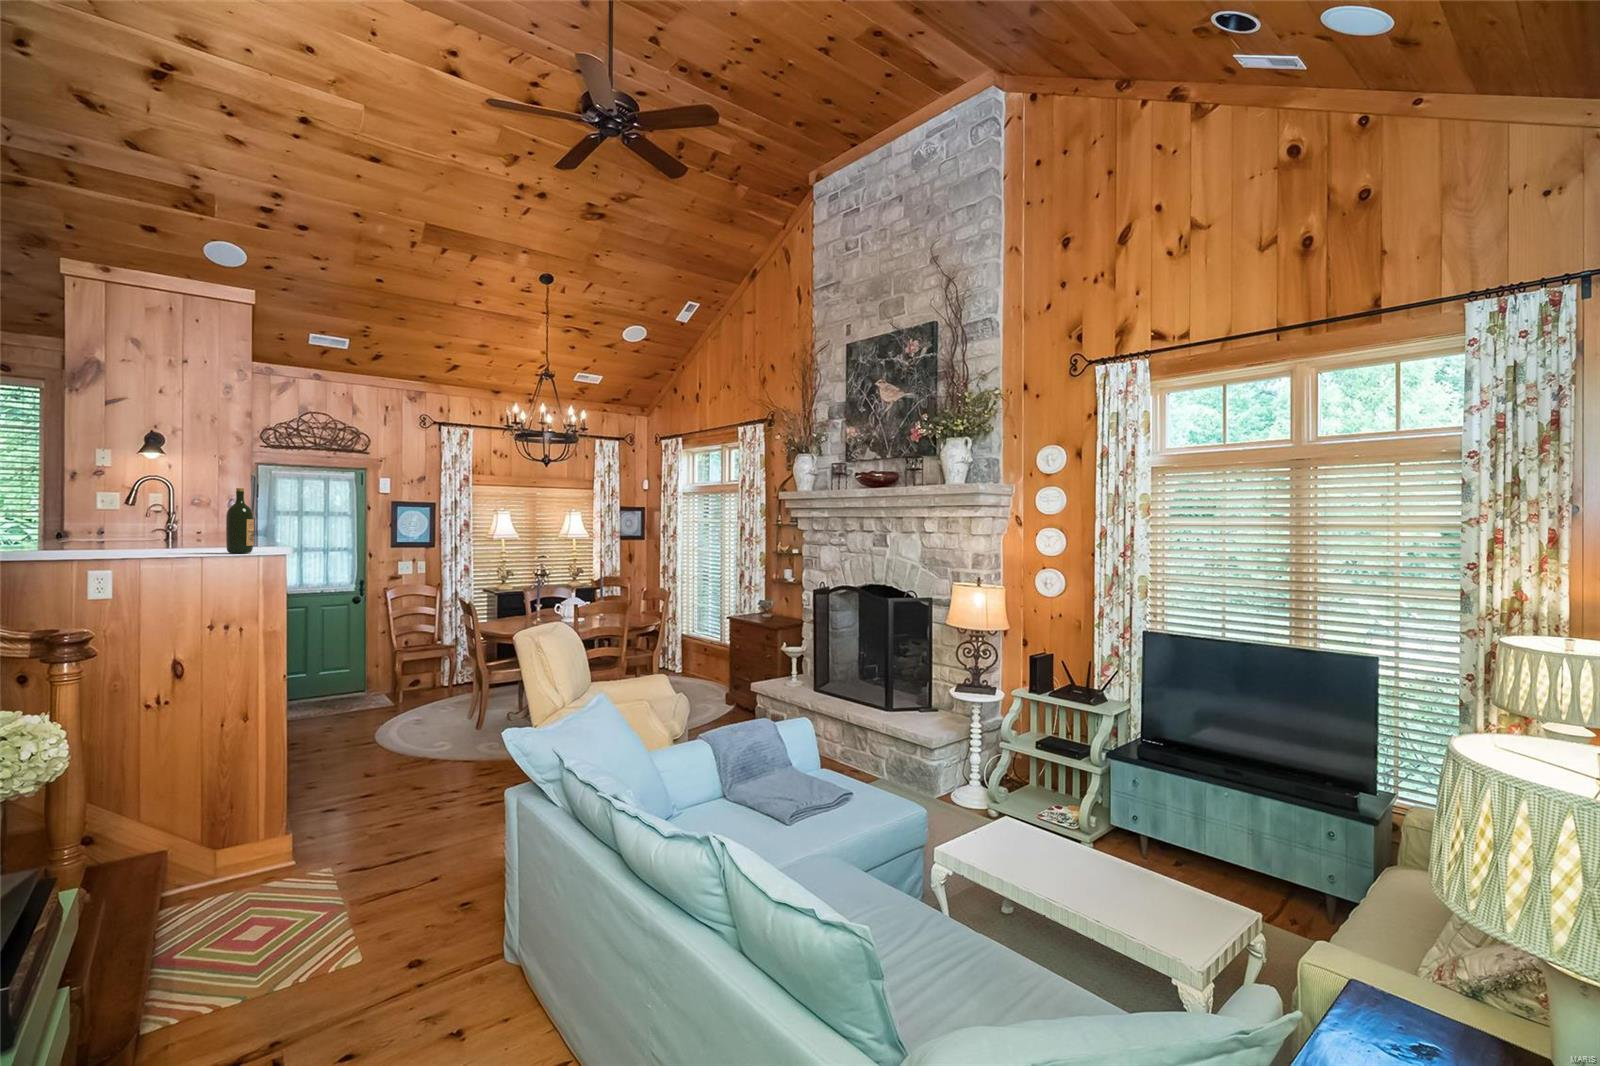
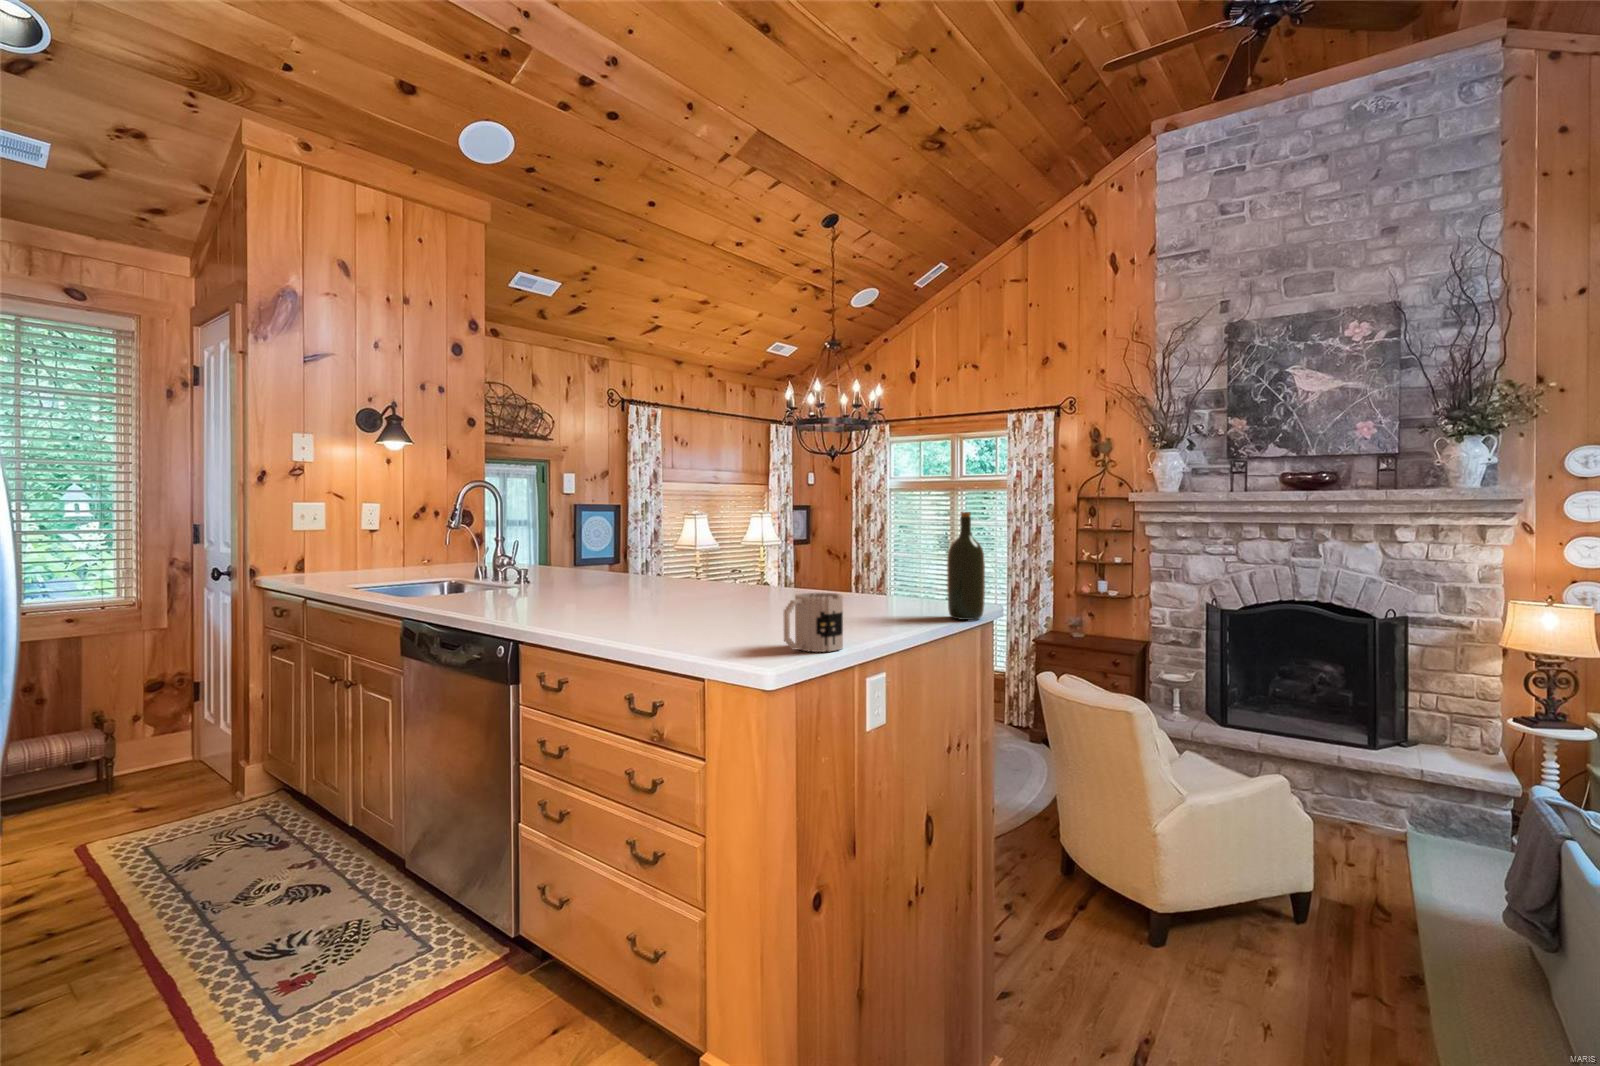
mug: none [32,528,83,557] -> present [784,593,843,652]

